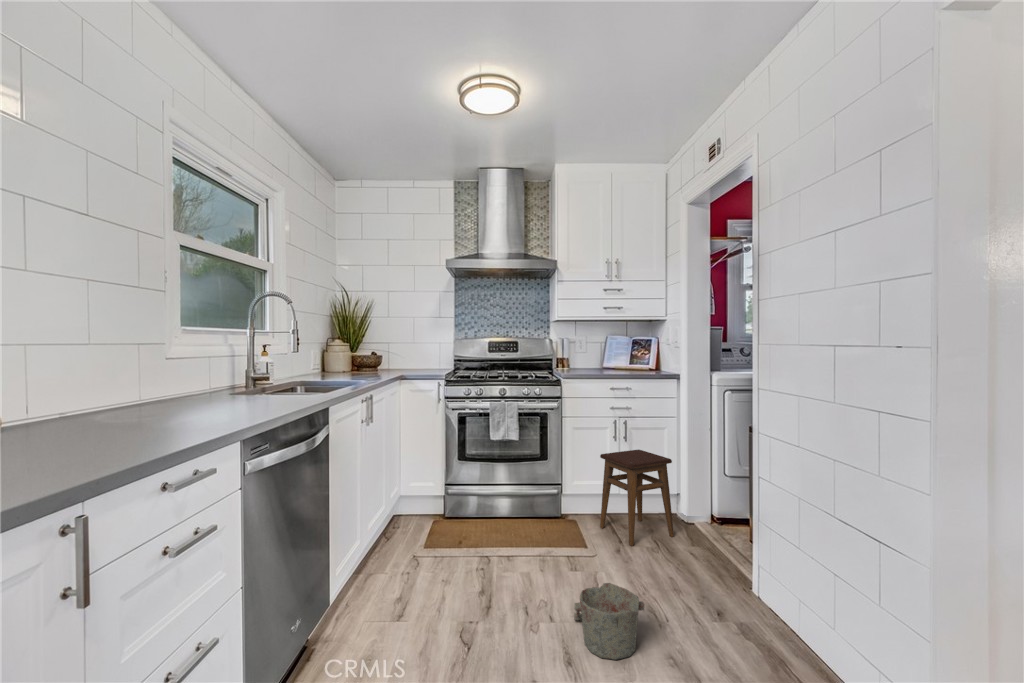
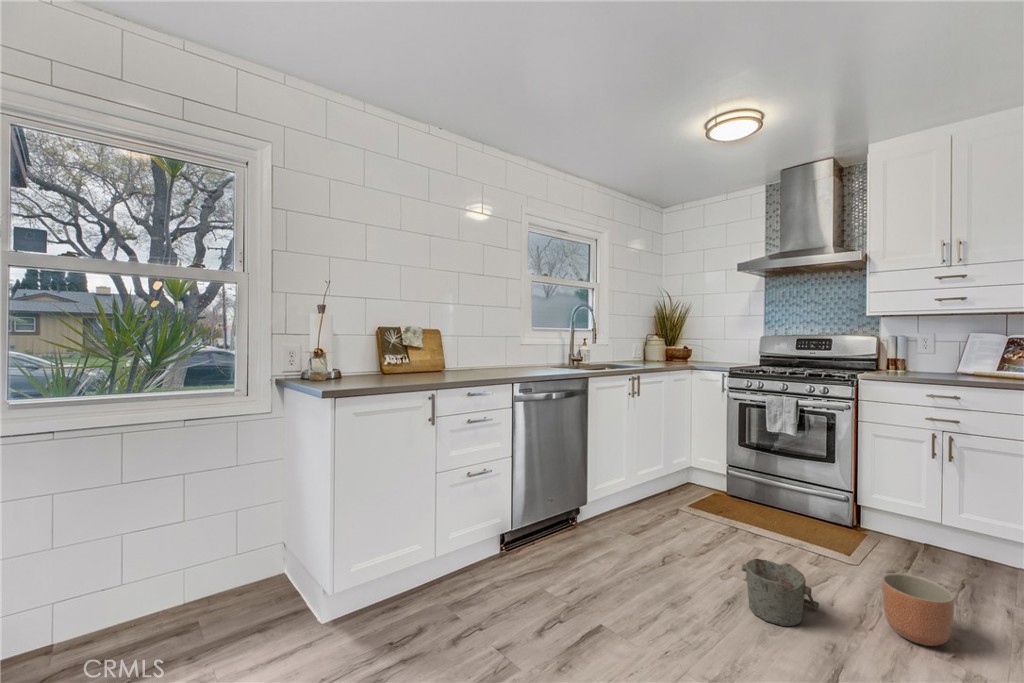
stool: present [600,450,674,546] -> none [893,467,997,588]
planter: none [667,551,718,613] -> present [882,573,954,646]

